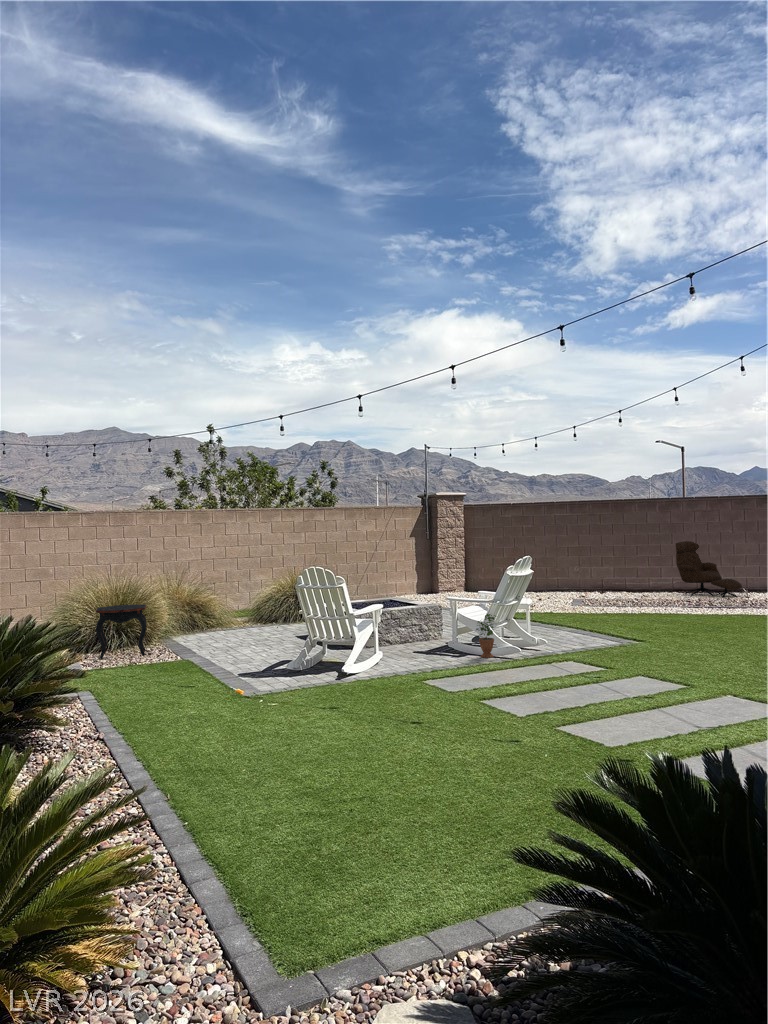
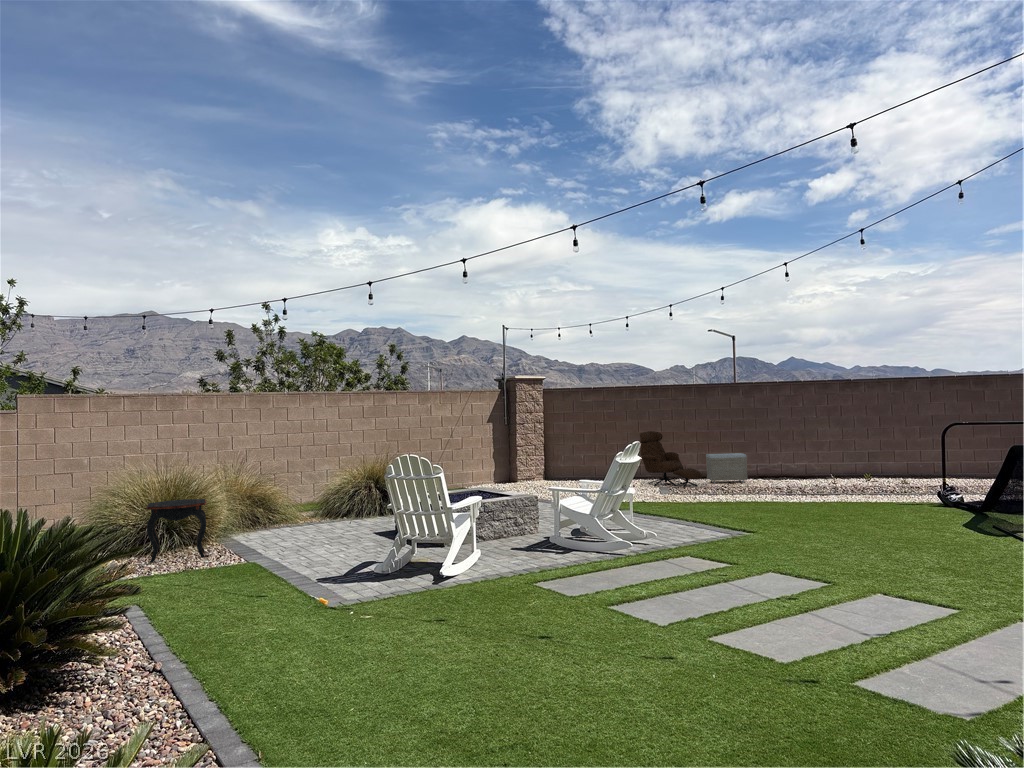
lounge chair: present [676,541,742,598] -> present [640,431,702,487]
storage bench: none [624,567,664,596] -> present [706,453,747,483]
potted plant: present [476,614,496,658] -> none [582,503,605,553]

